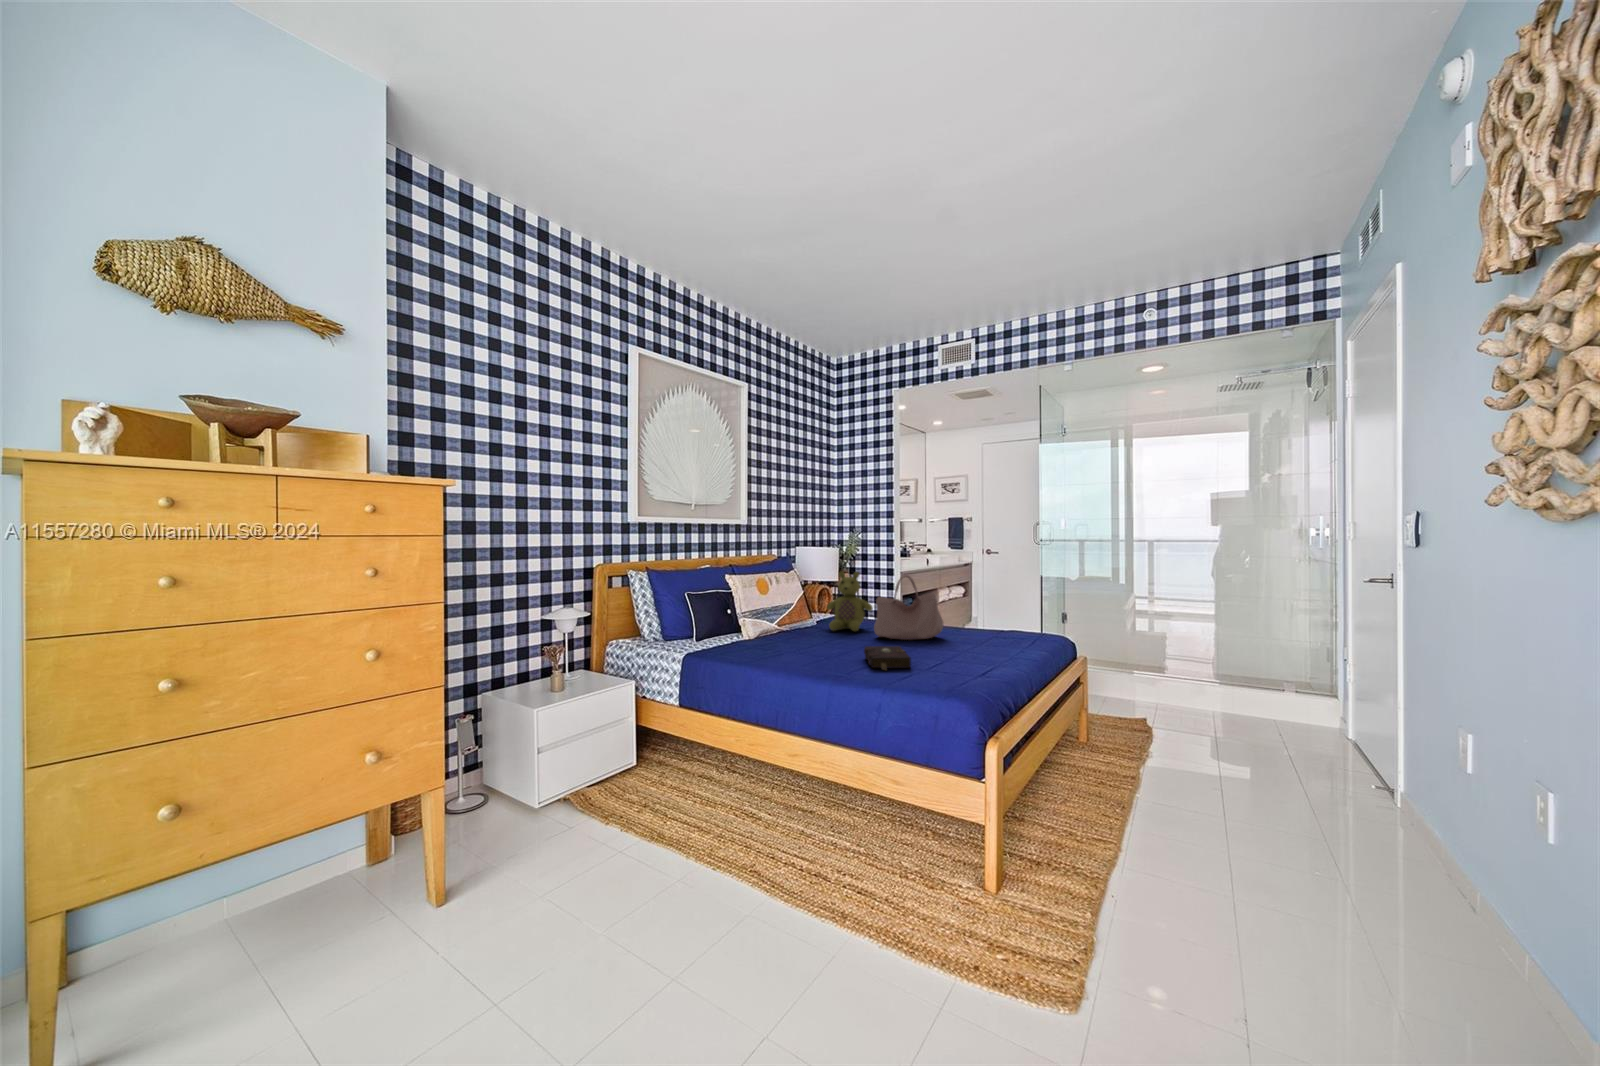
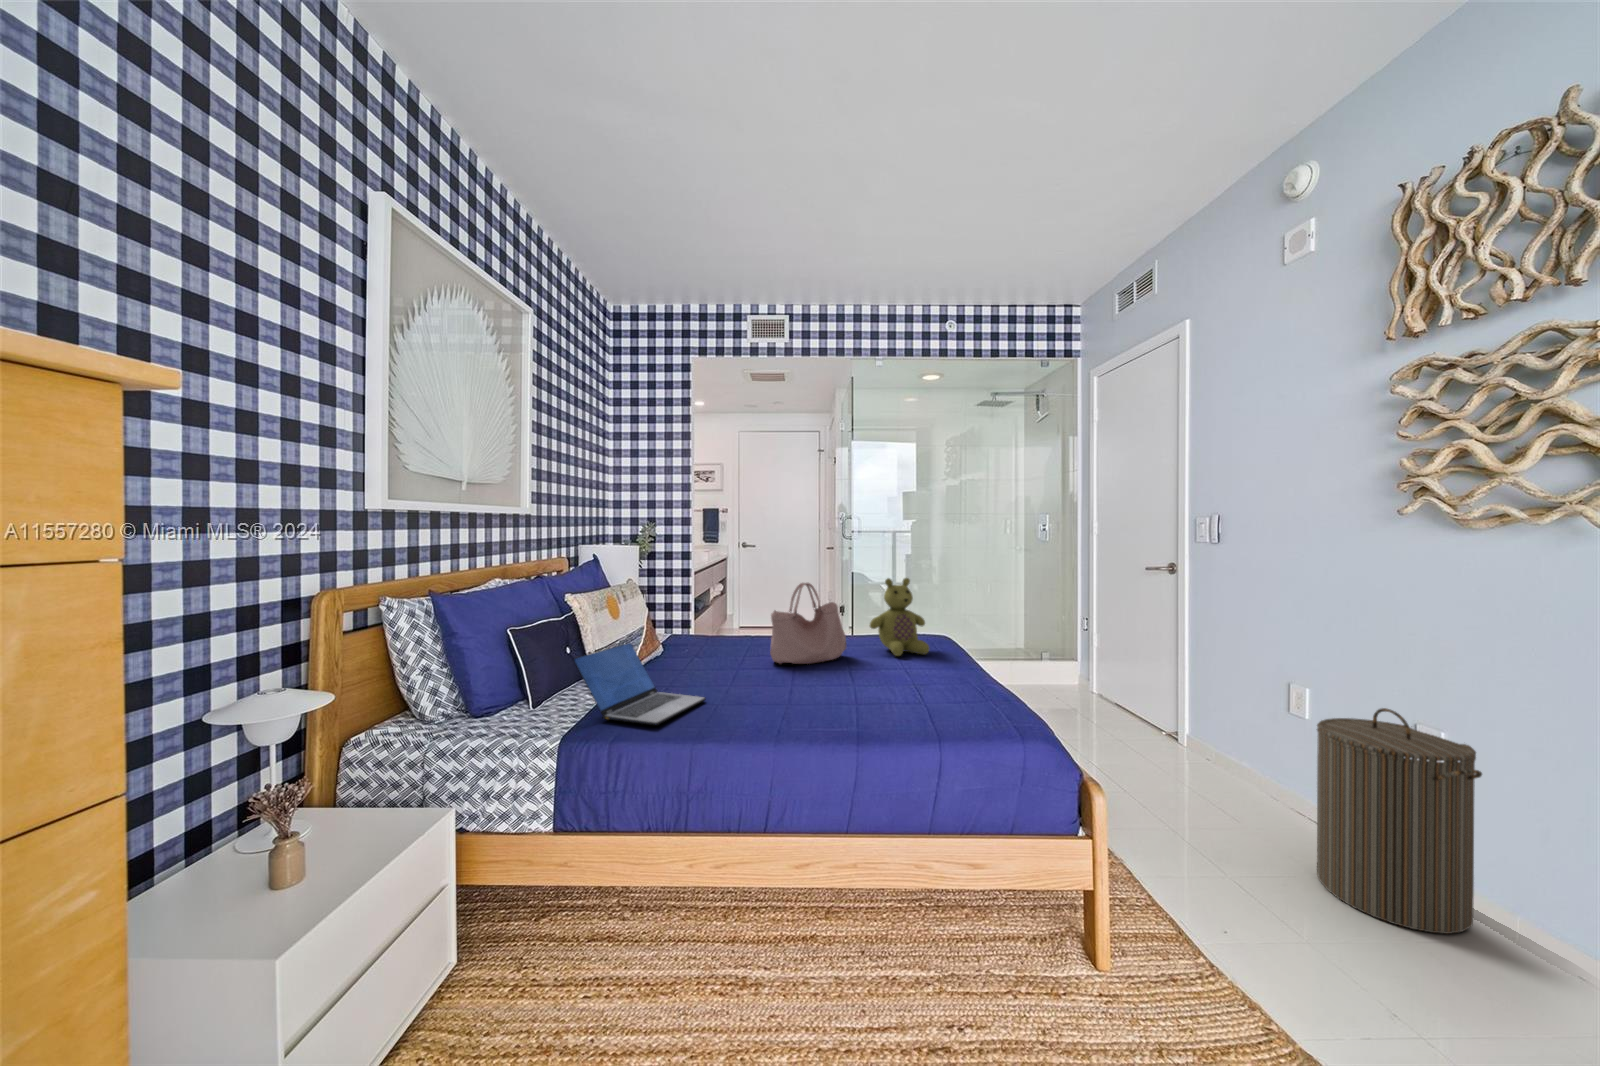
stuffed bear: present [827,572,873,632] -> present [870,578,930,656]
laptop: none [711,608,792,656] -> present [574,643,706,726]
book: present [864,646,911,670] -> none [823,677,908,719]
laundry hamper: none [1319,726,1500,985] -> present [1317,708,1482,934]

